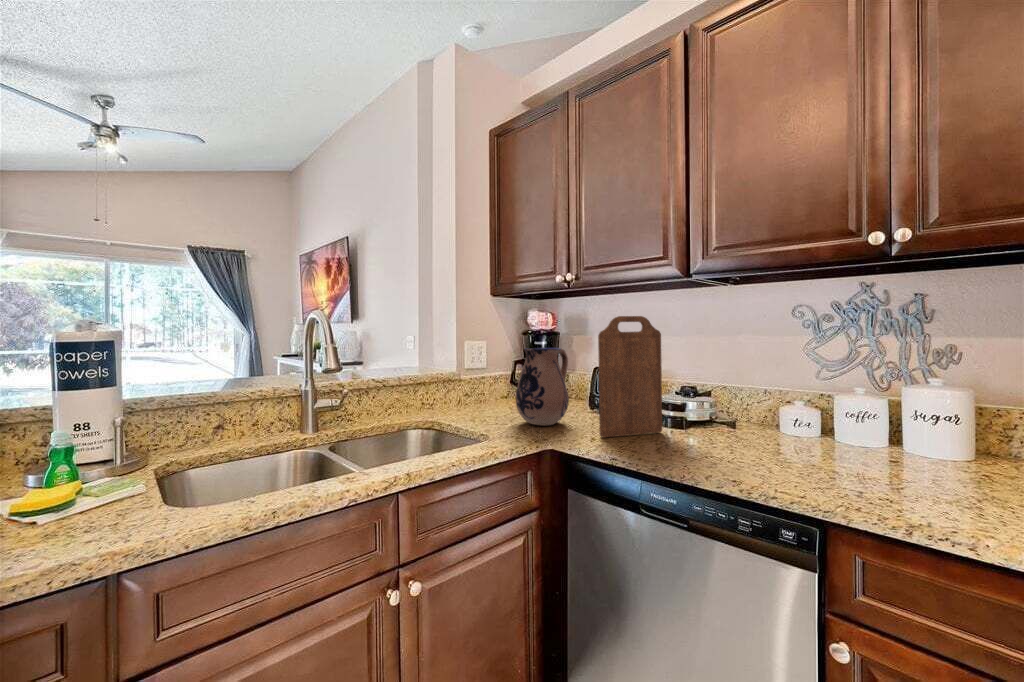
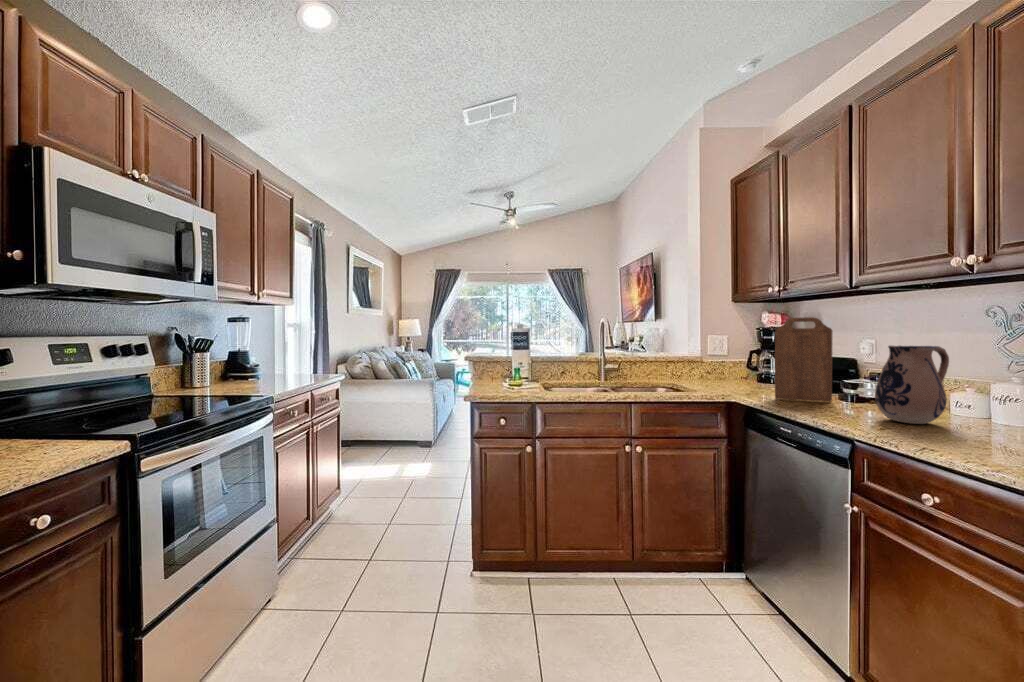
ceramic pitcher: present [516,348,569,426] -> present [875,346,949,424]

